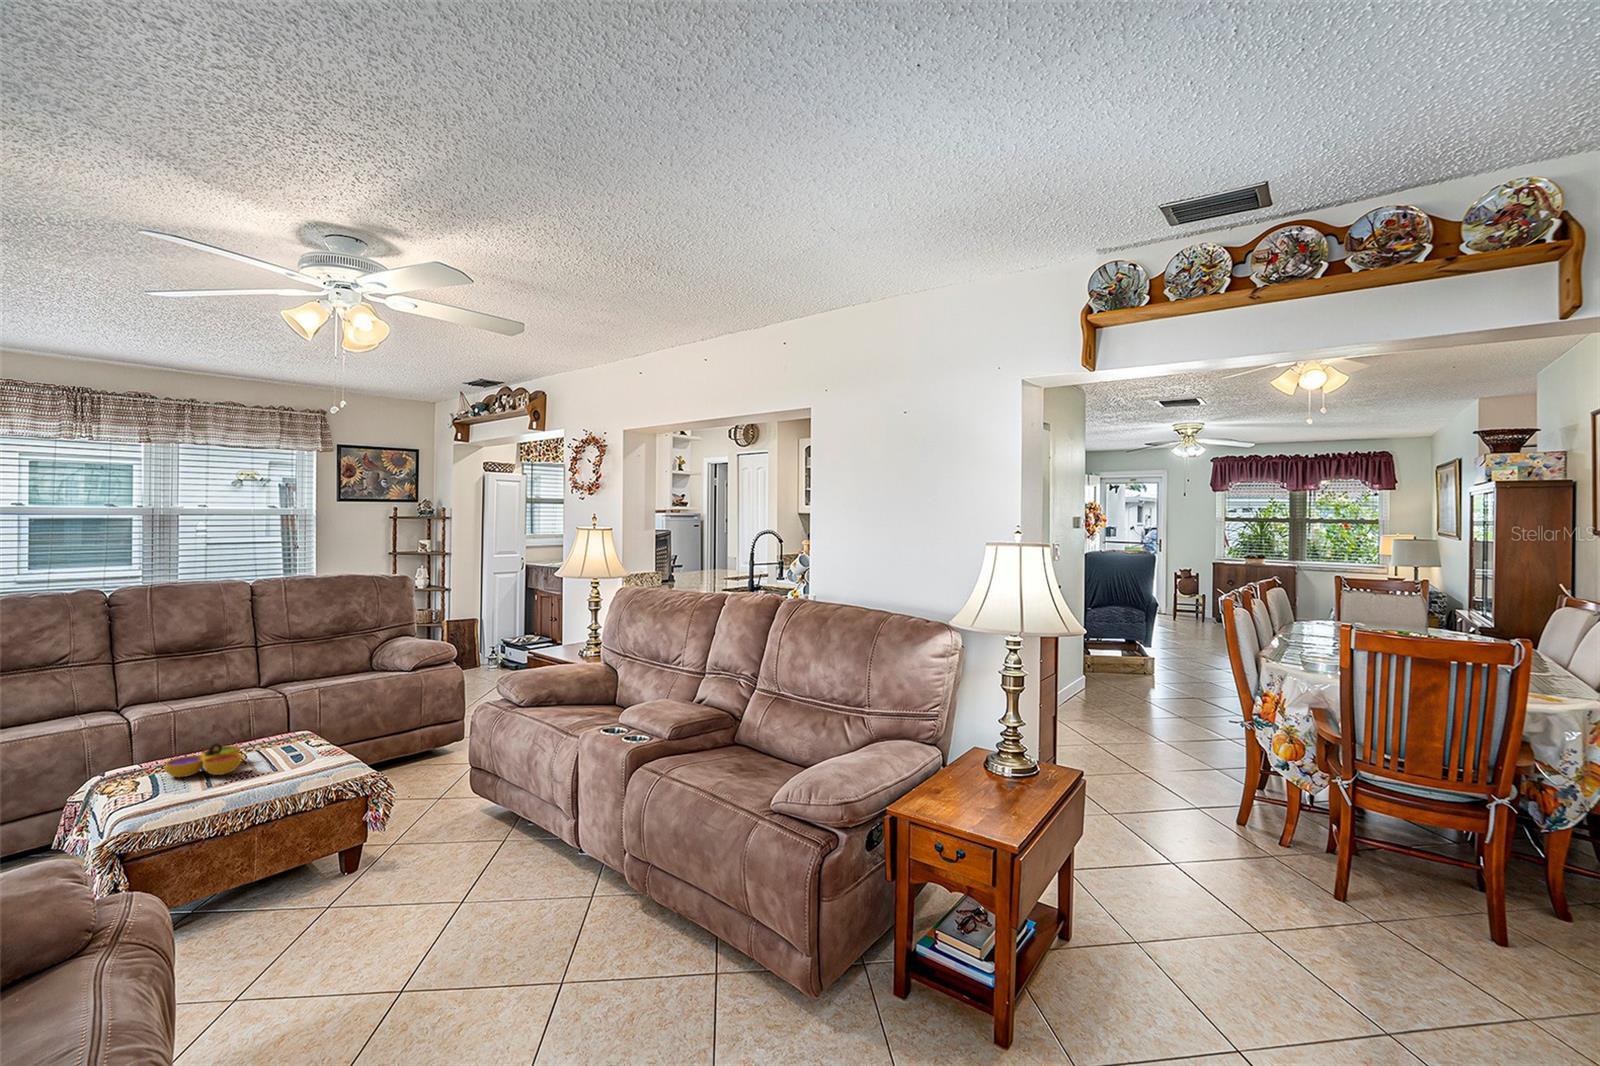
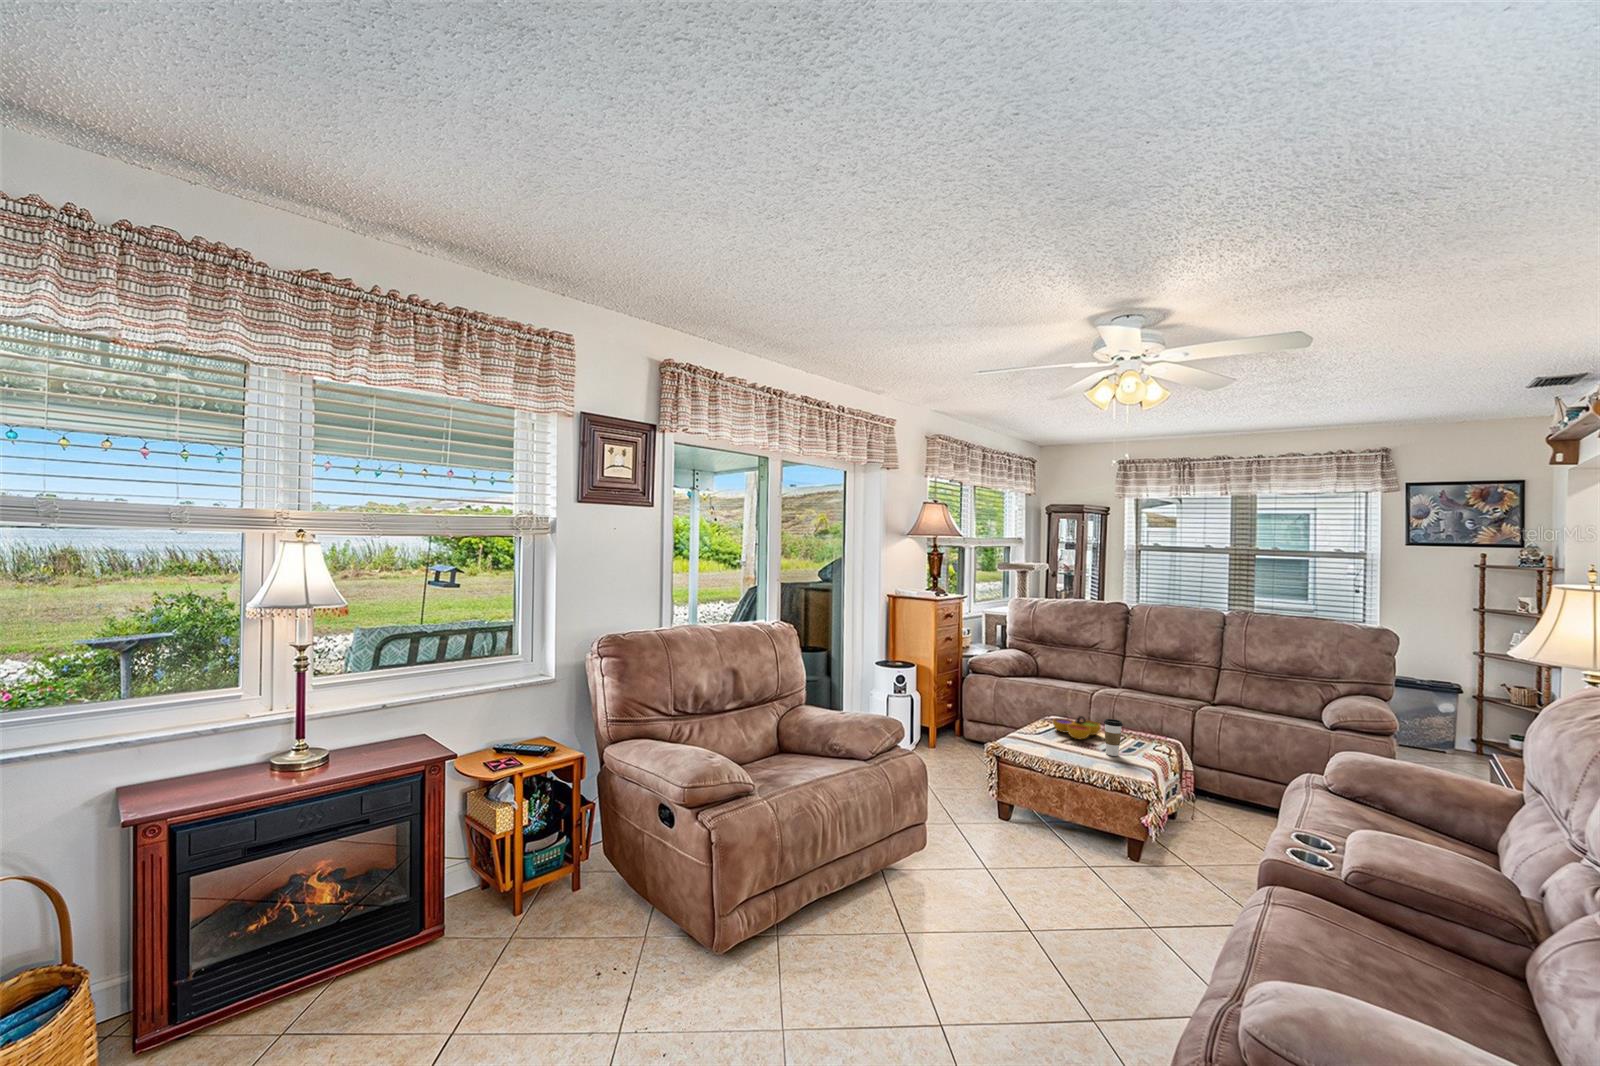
coffee cup: none [279,726,305,772] -> present [1104,719,1123,756]

